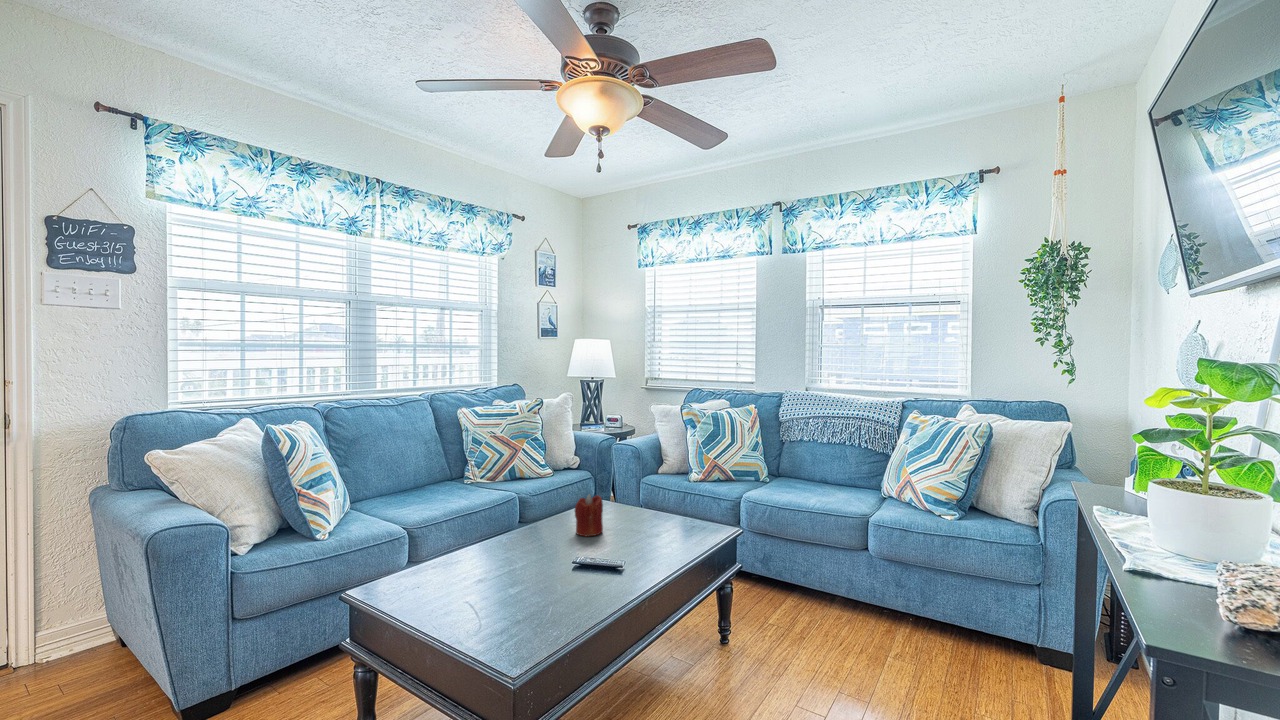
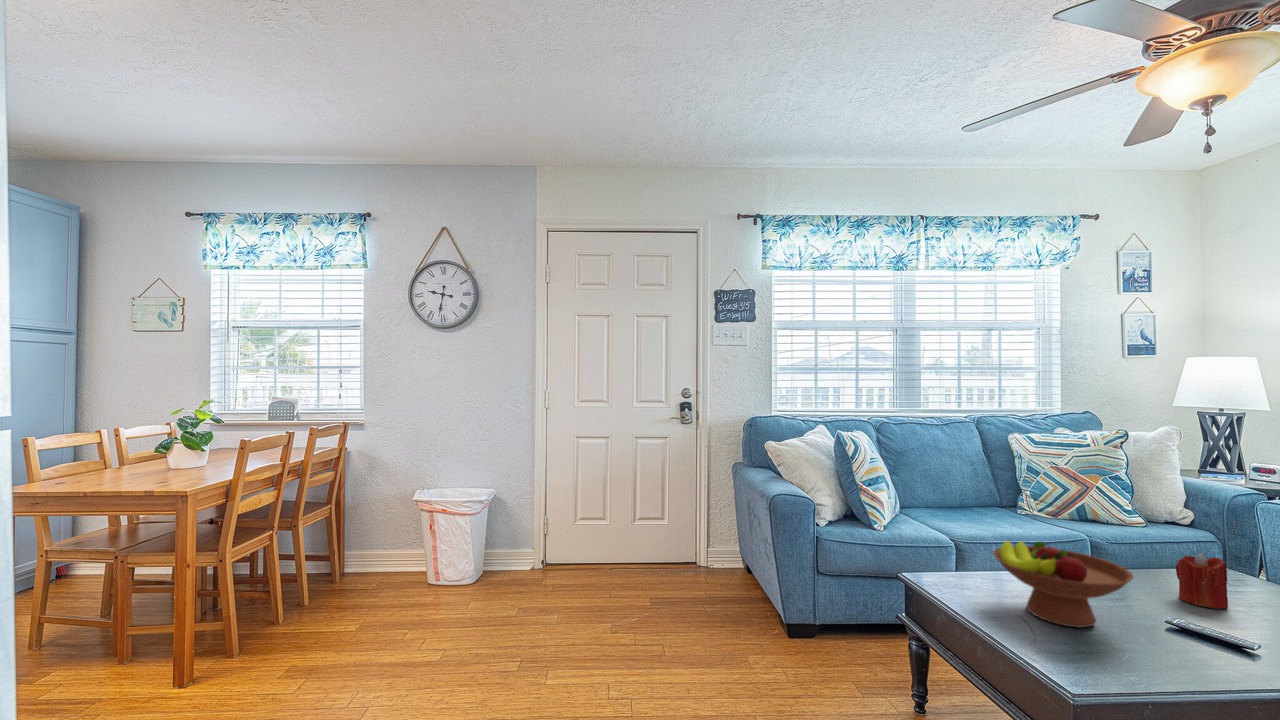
fruit bowl: none [444,516,552,593] -> present [993,541,1133,628]

